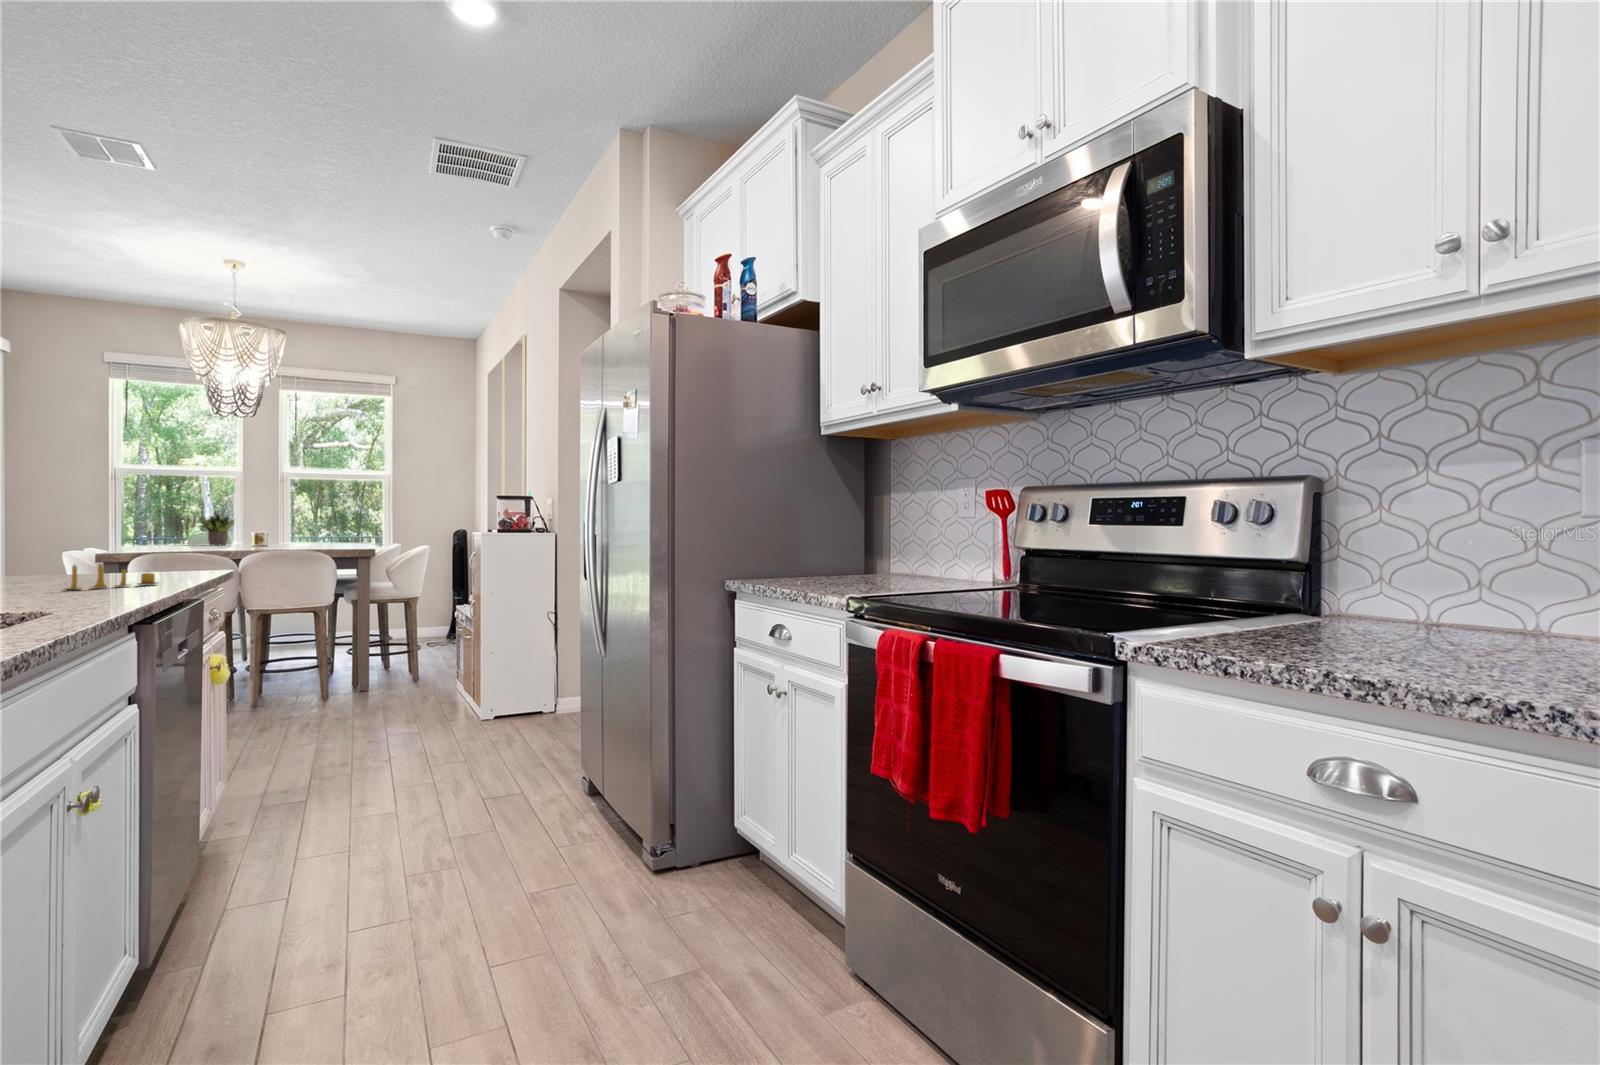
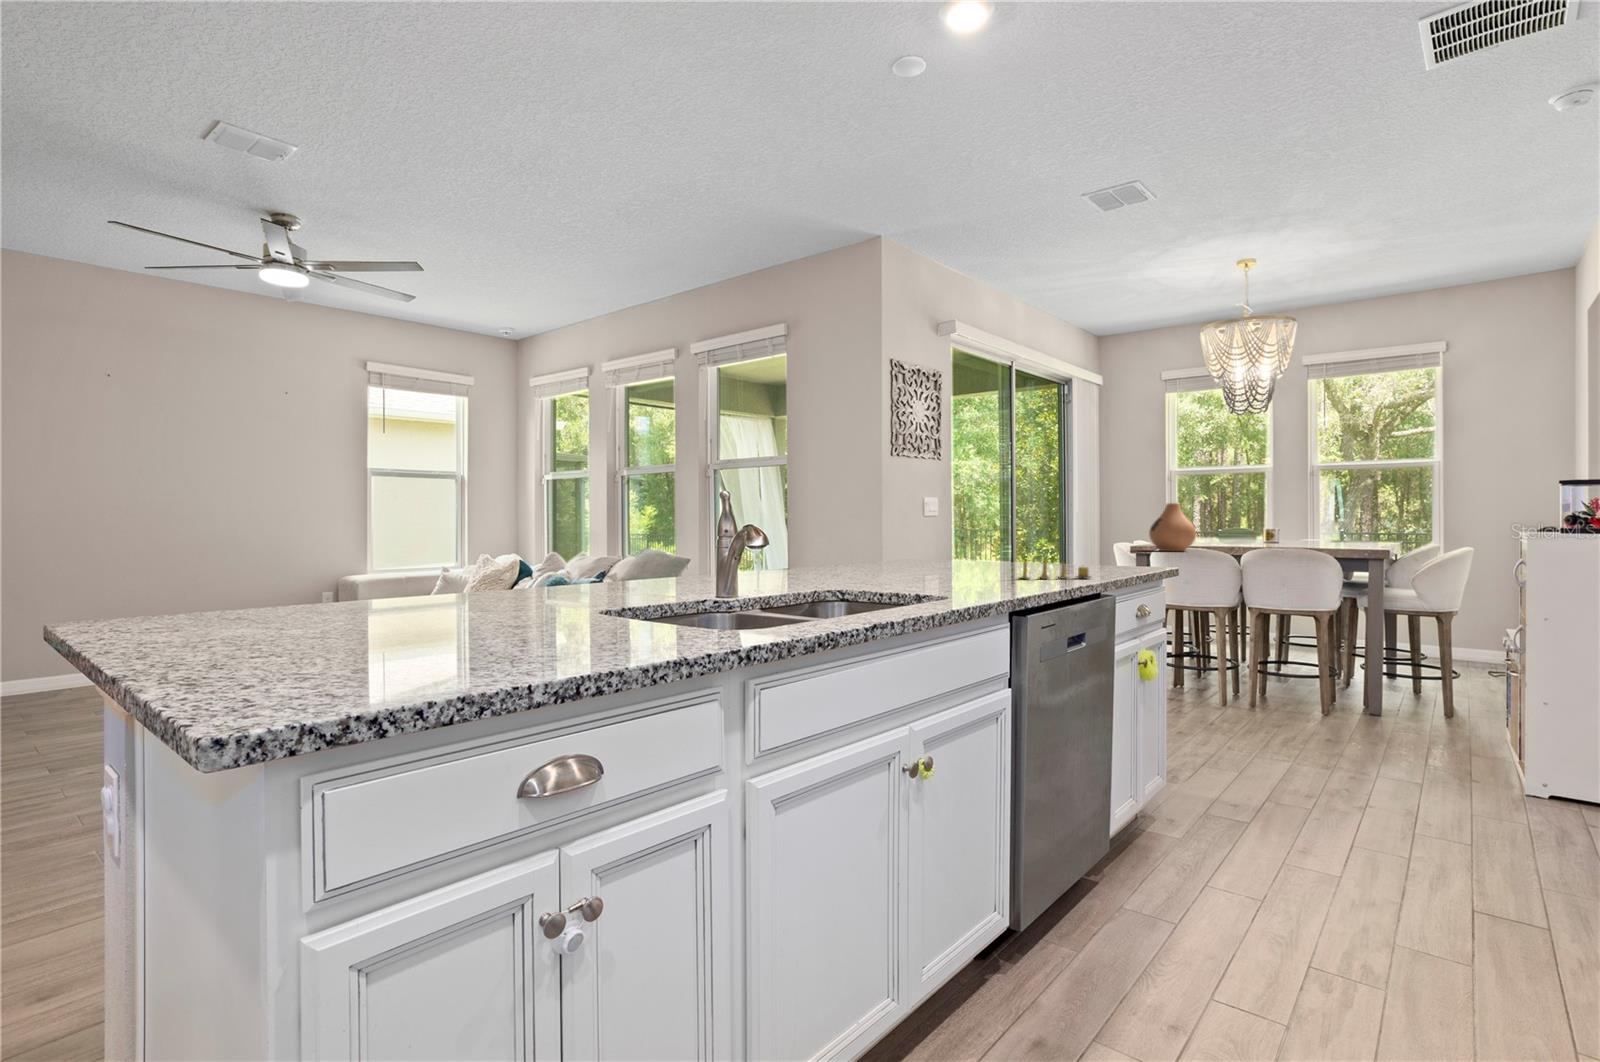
vase: none [131,504,192,557] -> present [1149,503,1196,551]
potted plant: present [199,511,234,545] -> none [1226,507,1265,541]

